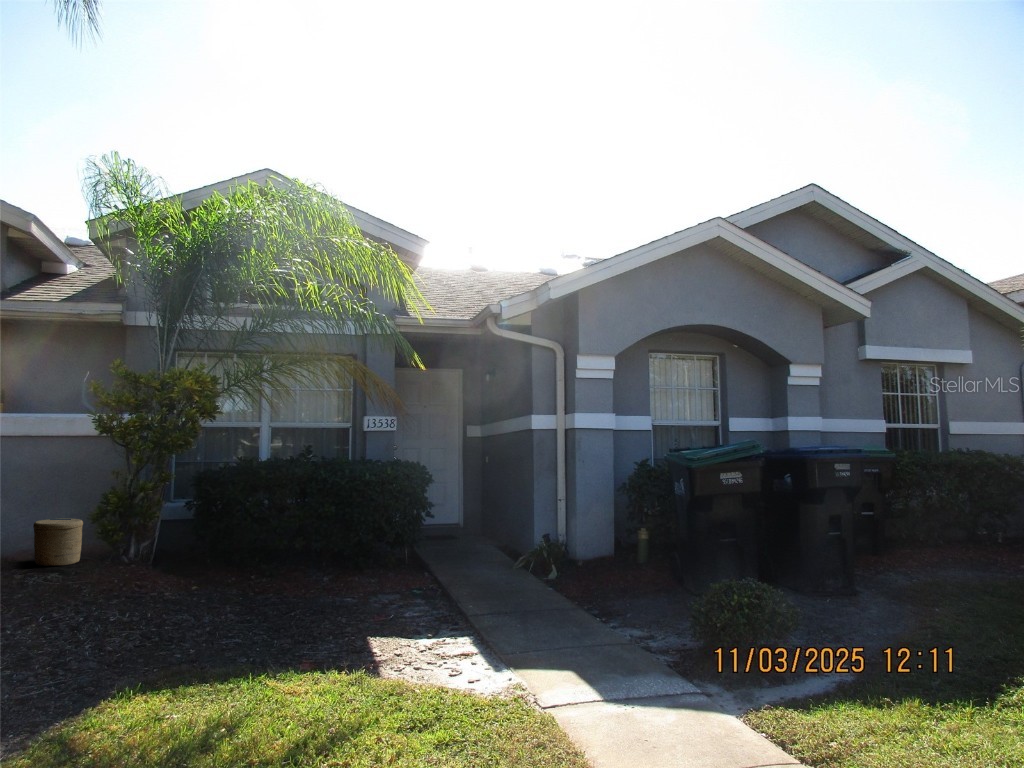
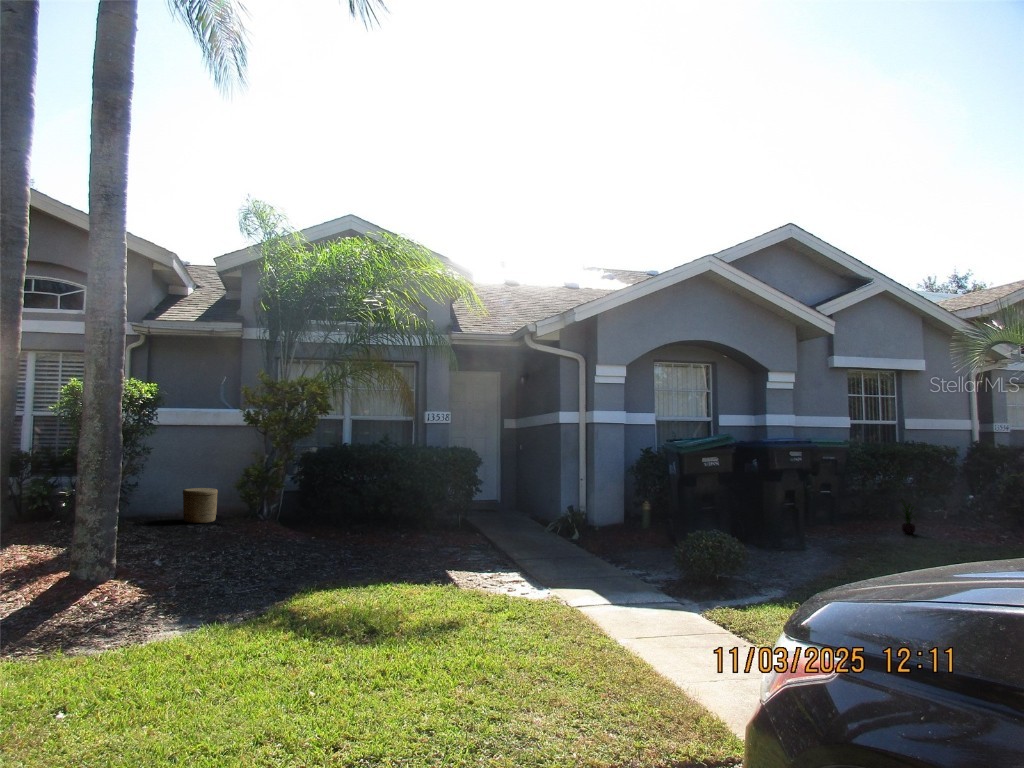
decorative plant: none [940,521,996,565] -> present [898,500,915,534]

